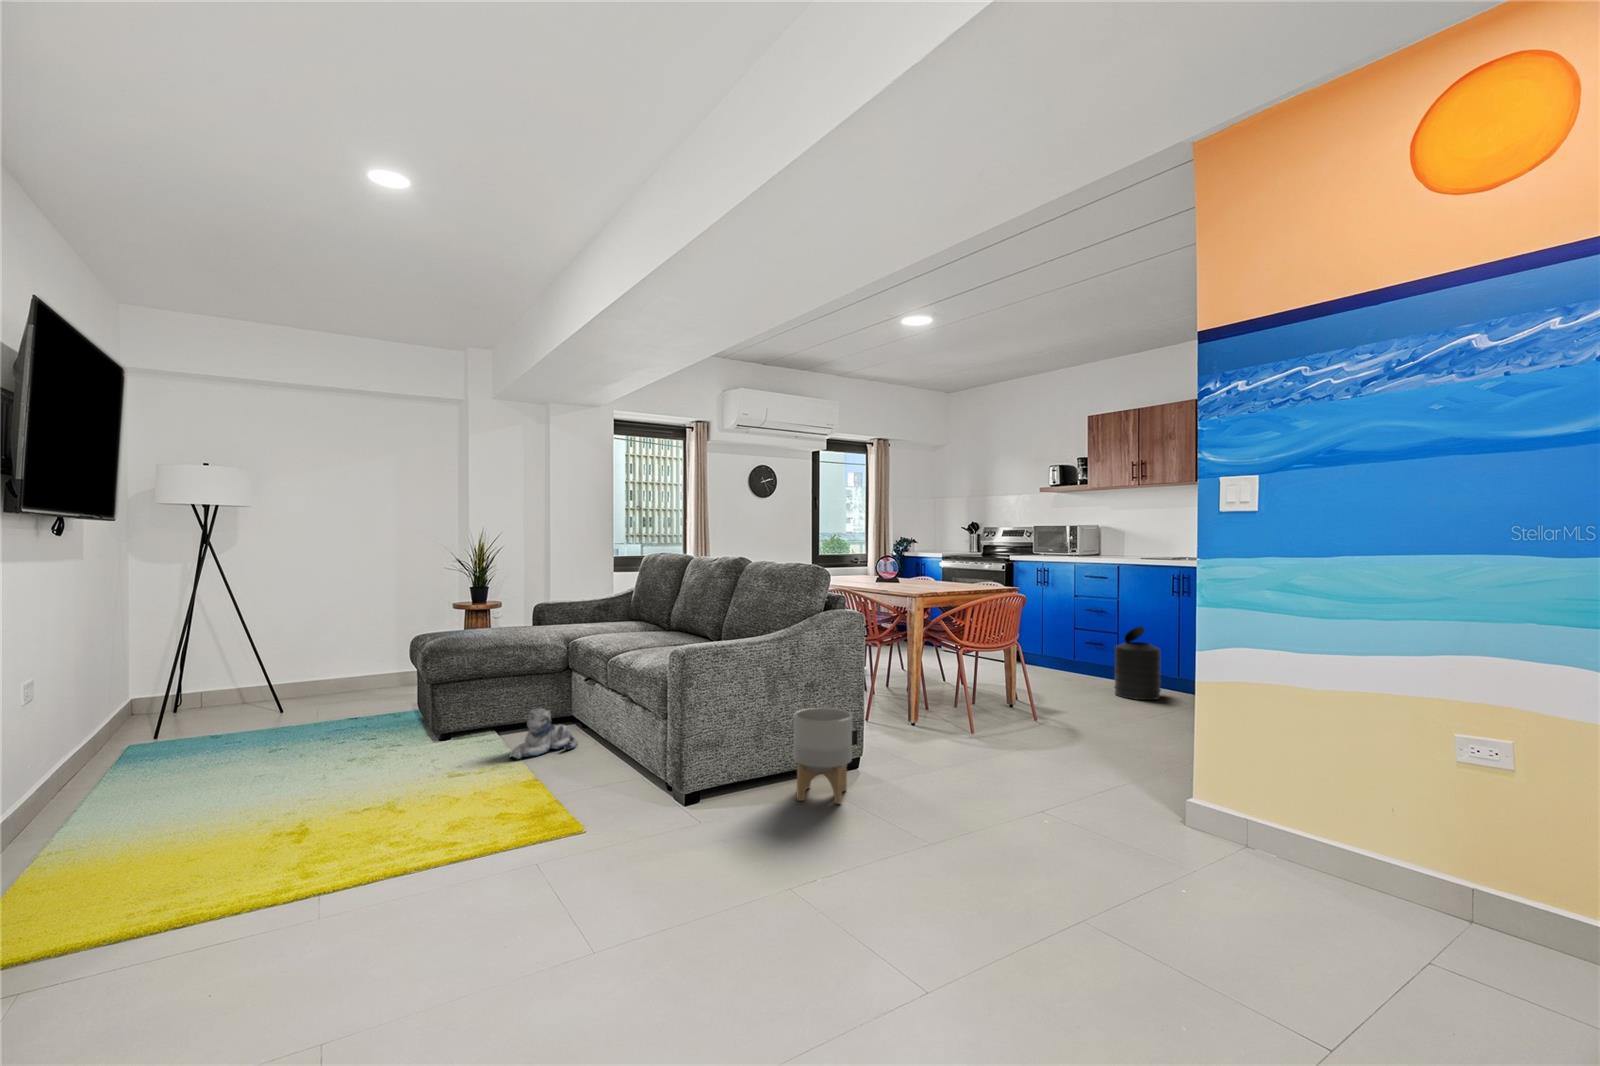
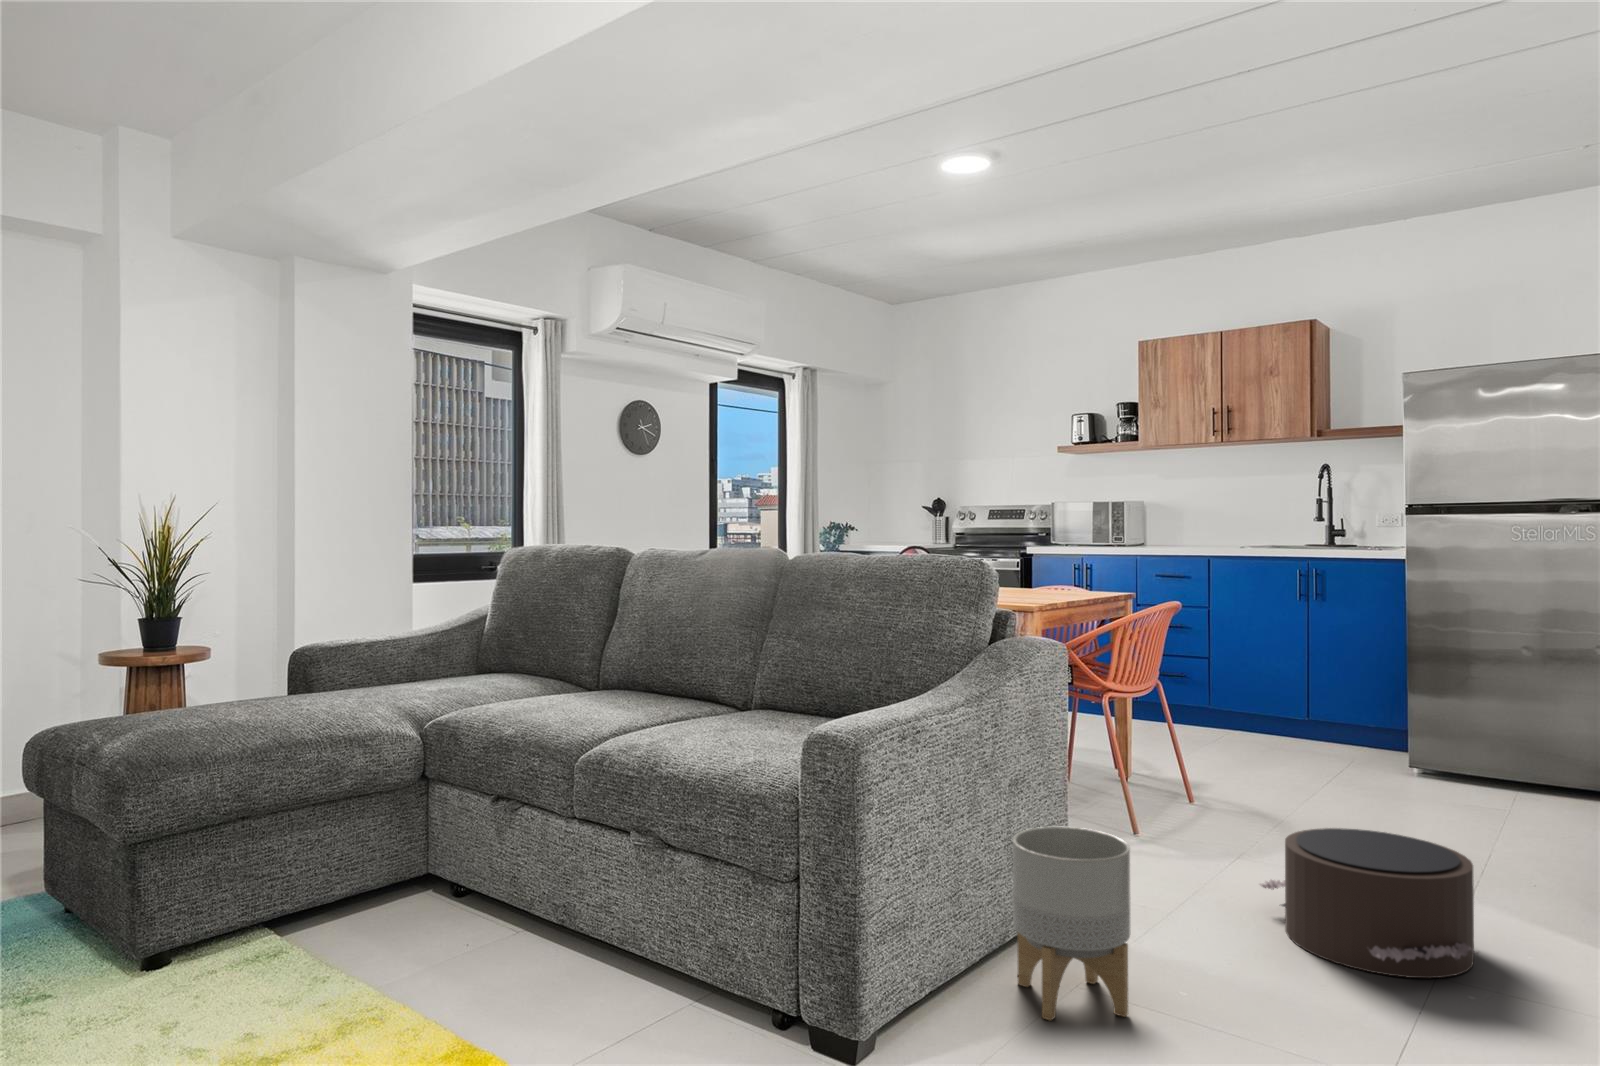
trash can: present [1114,627,1161,700] -> none [1216,643,1284,750]
plush toy: present [509,707,577,759] -> none [358,870,482,994]
pouf: none [982,729,1082,811] -> present [1260,828,1476,978]

